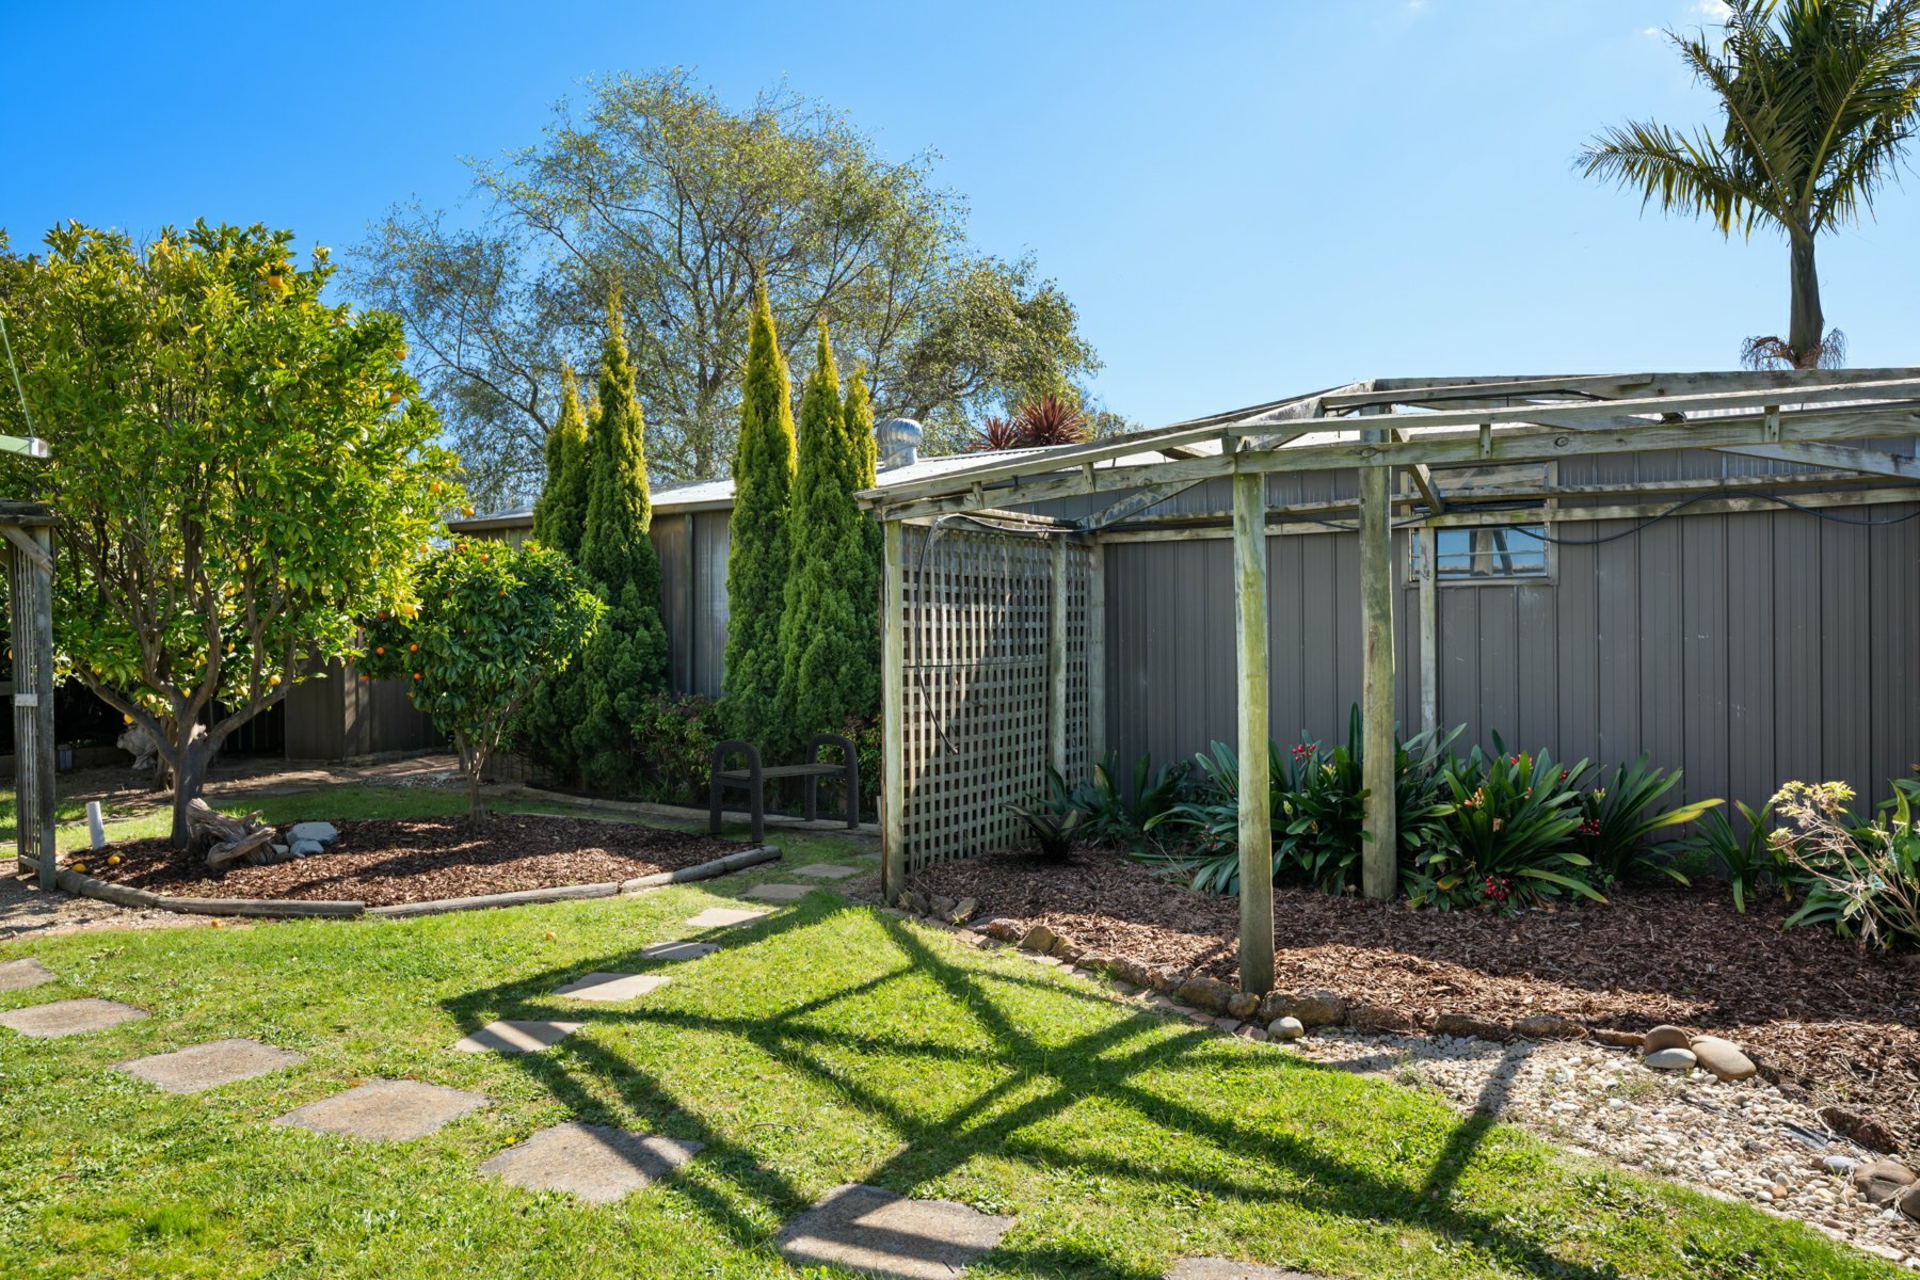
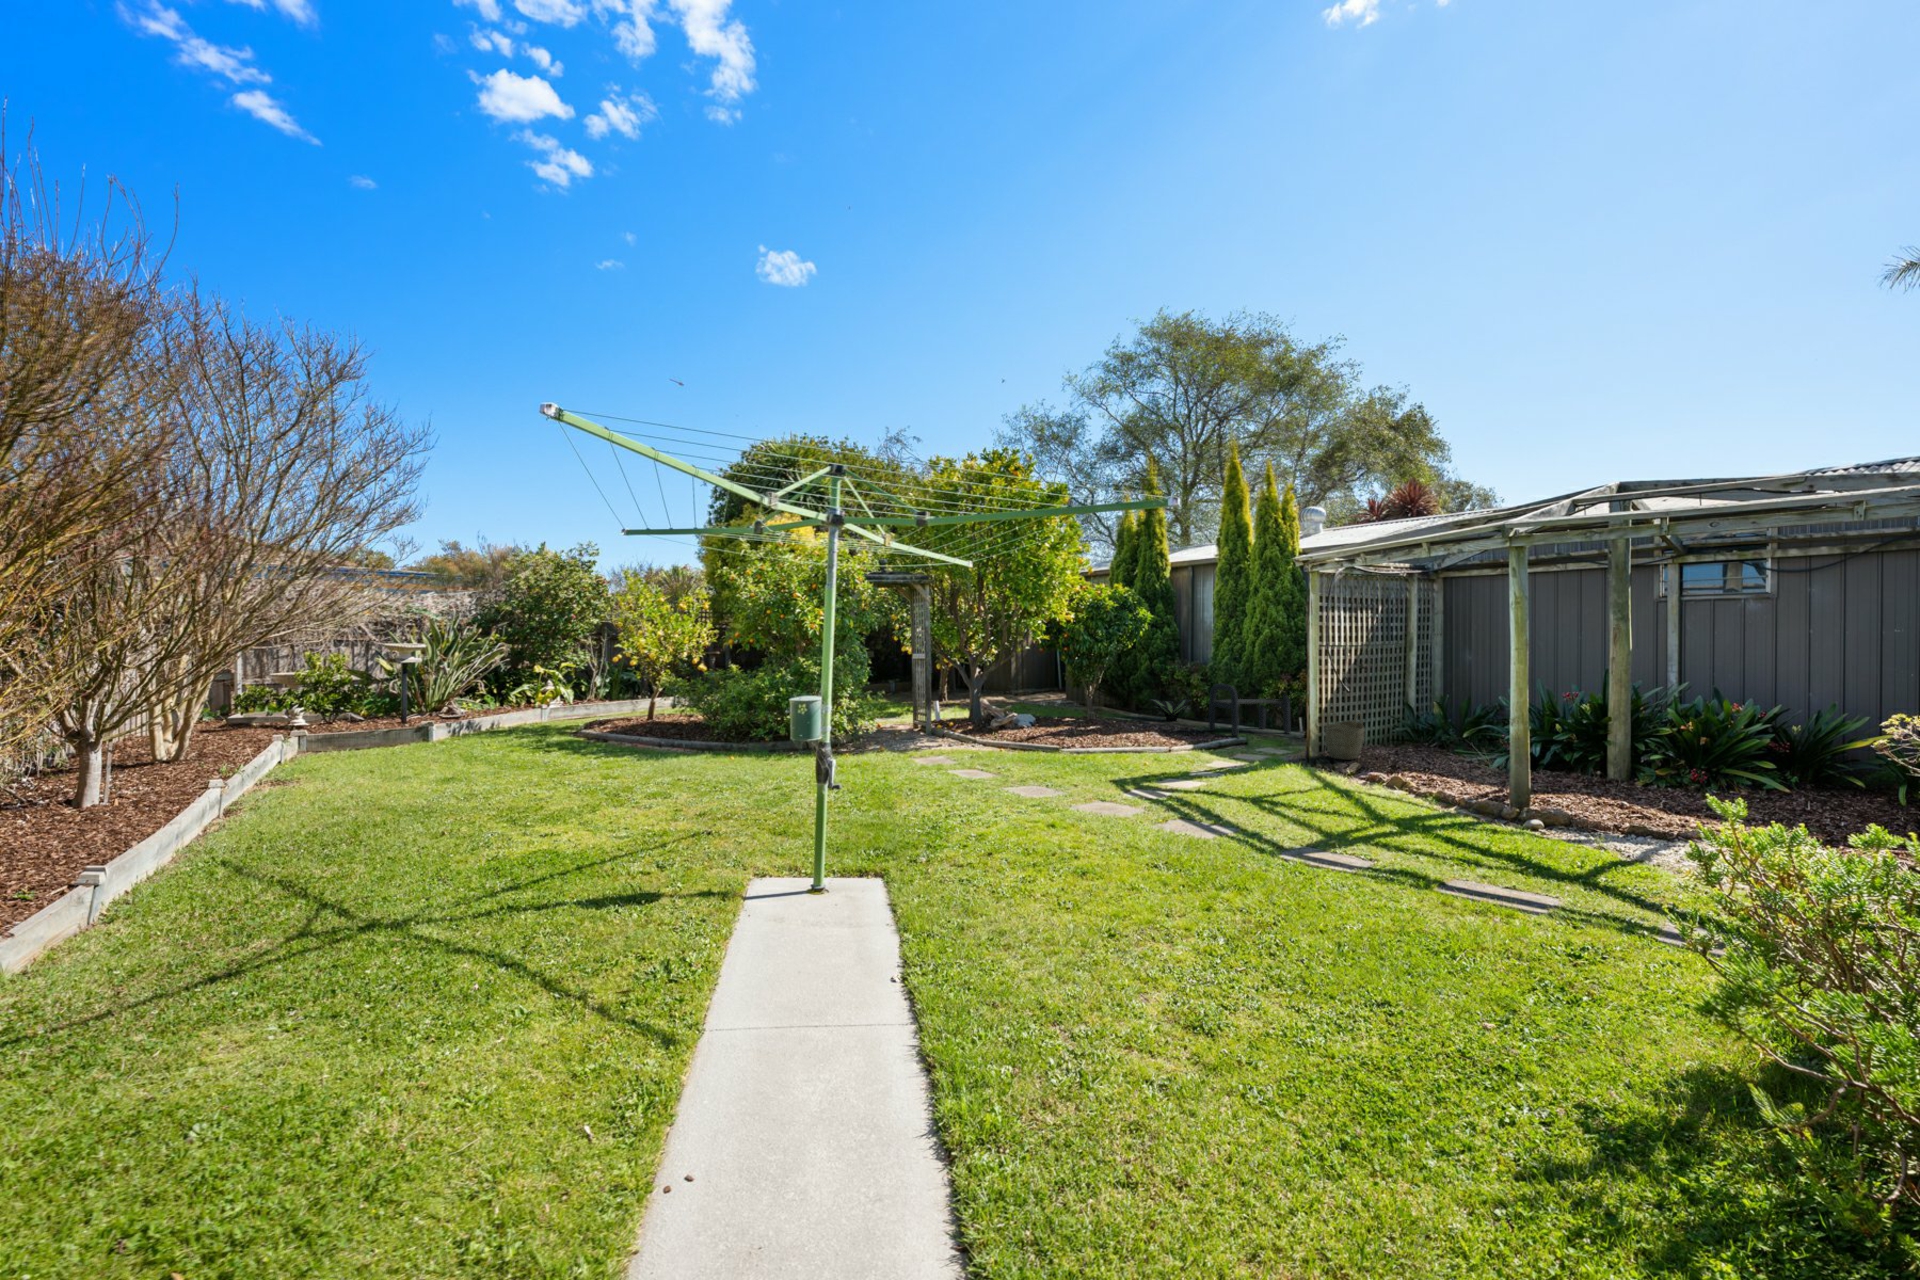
woven basket: none [915,790,983,886] -> present [1325,711,1364,760]
potted plant: present [998,802,1096,858] -> present [1149,699,1192,721]

